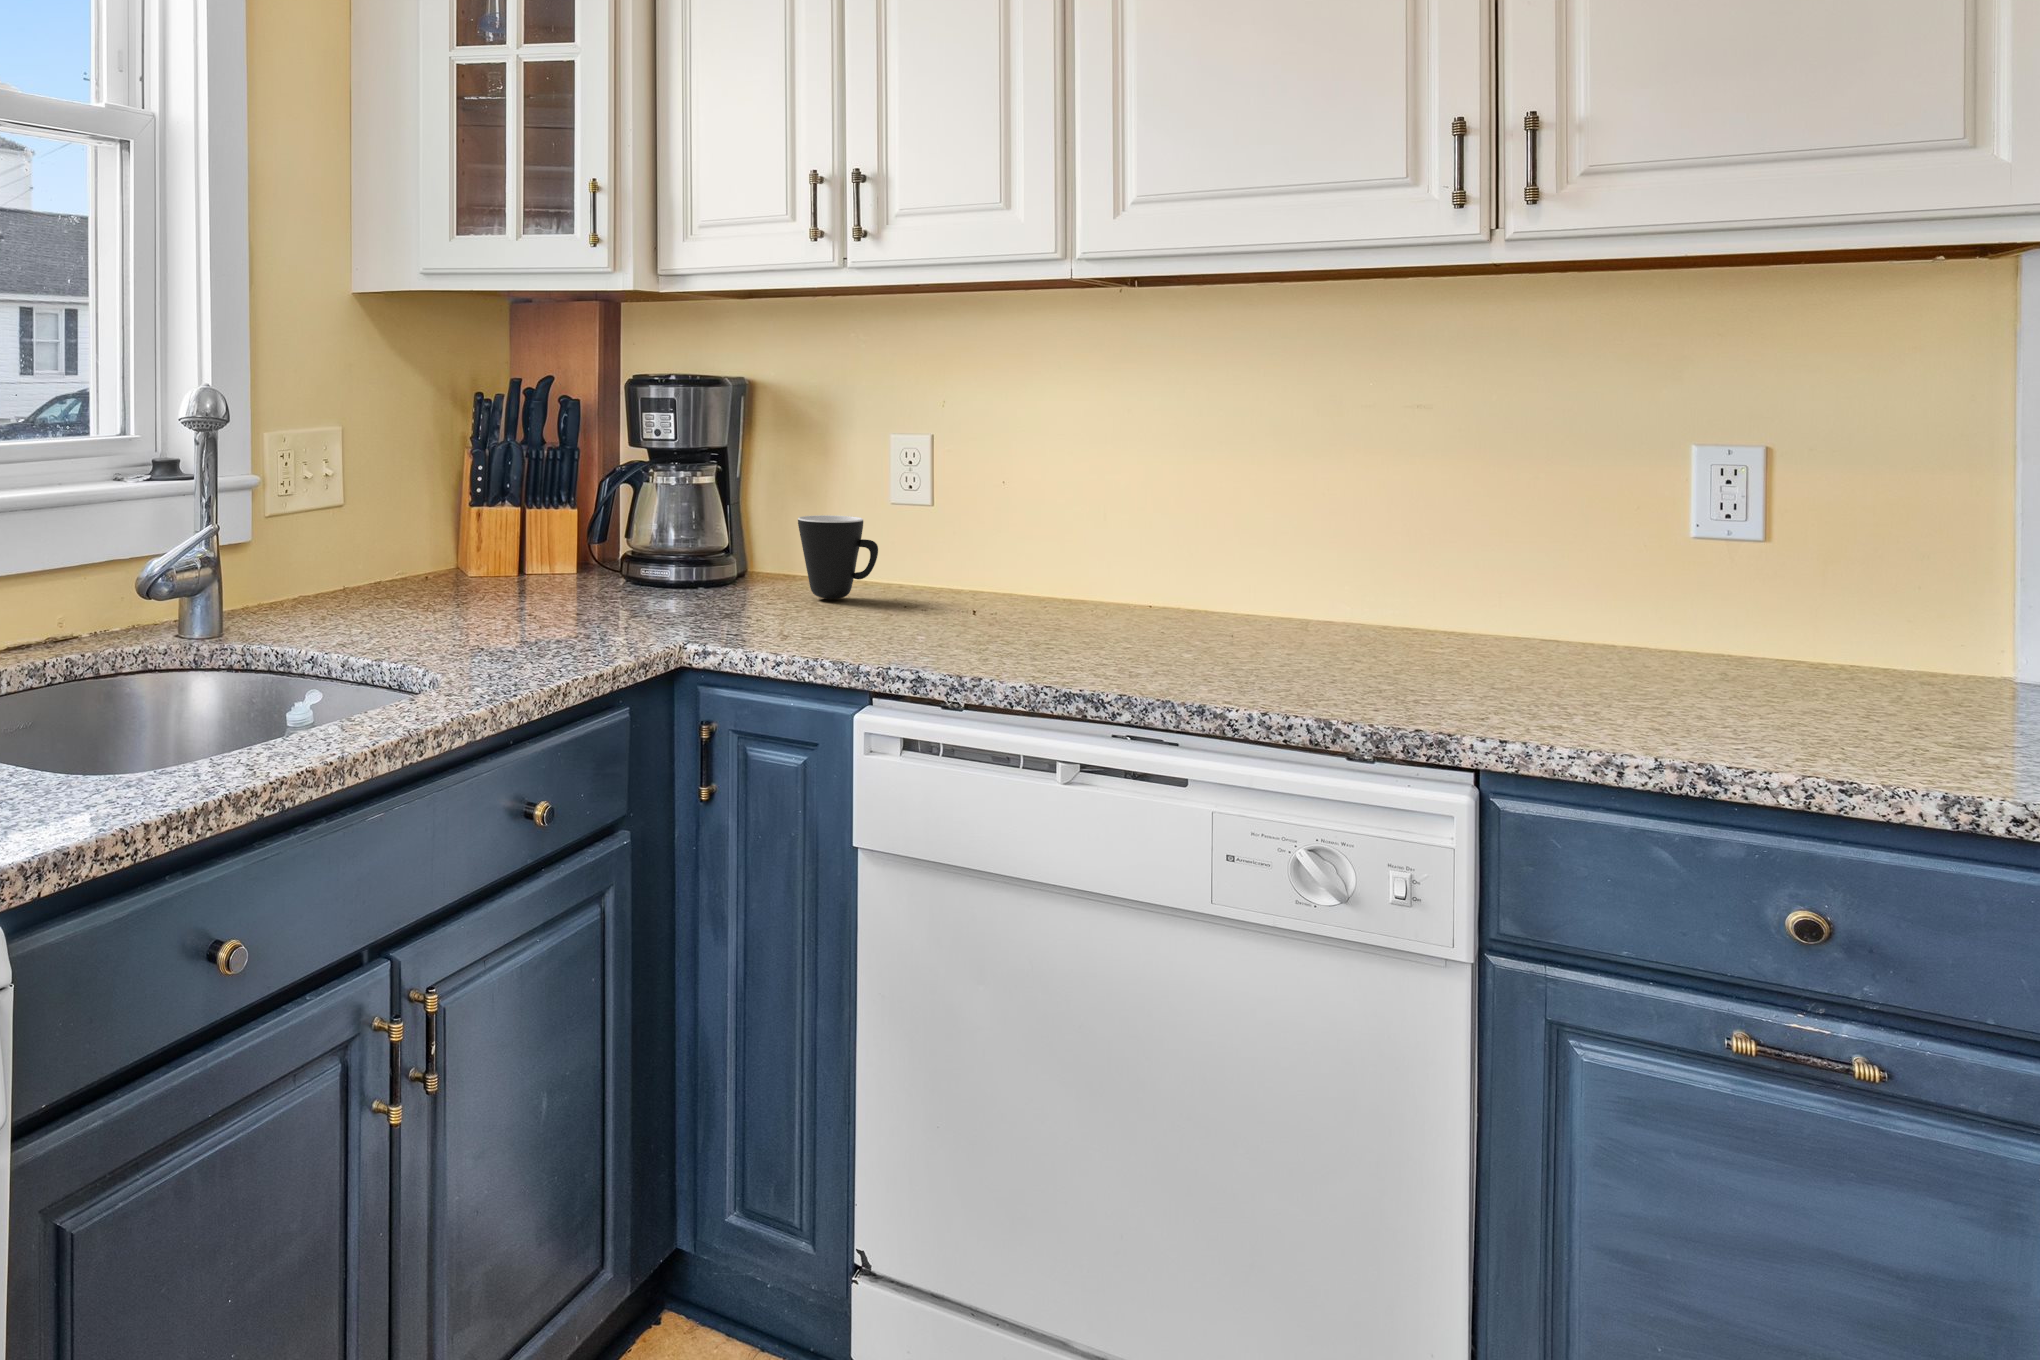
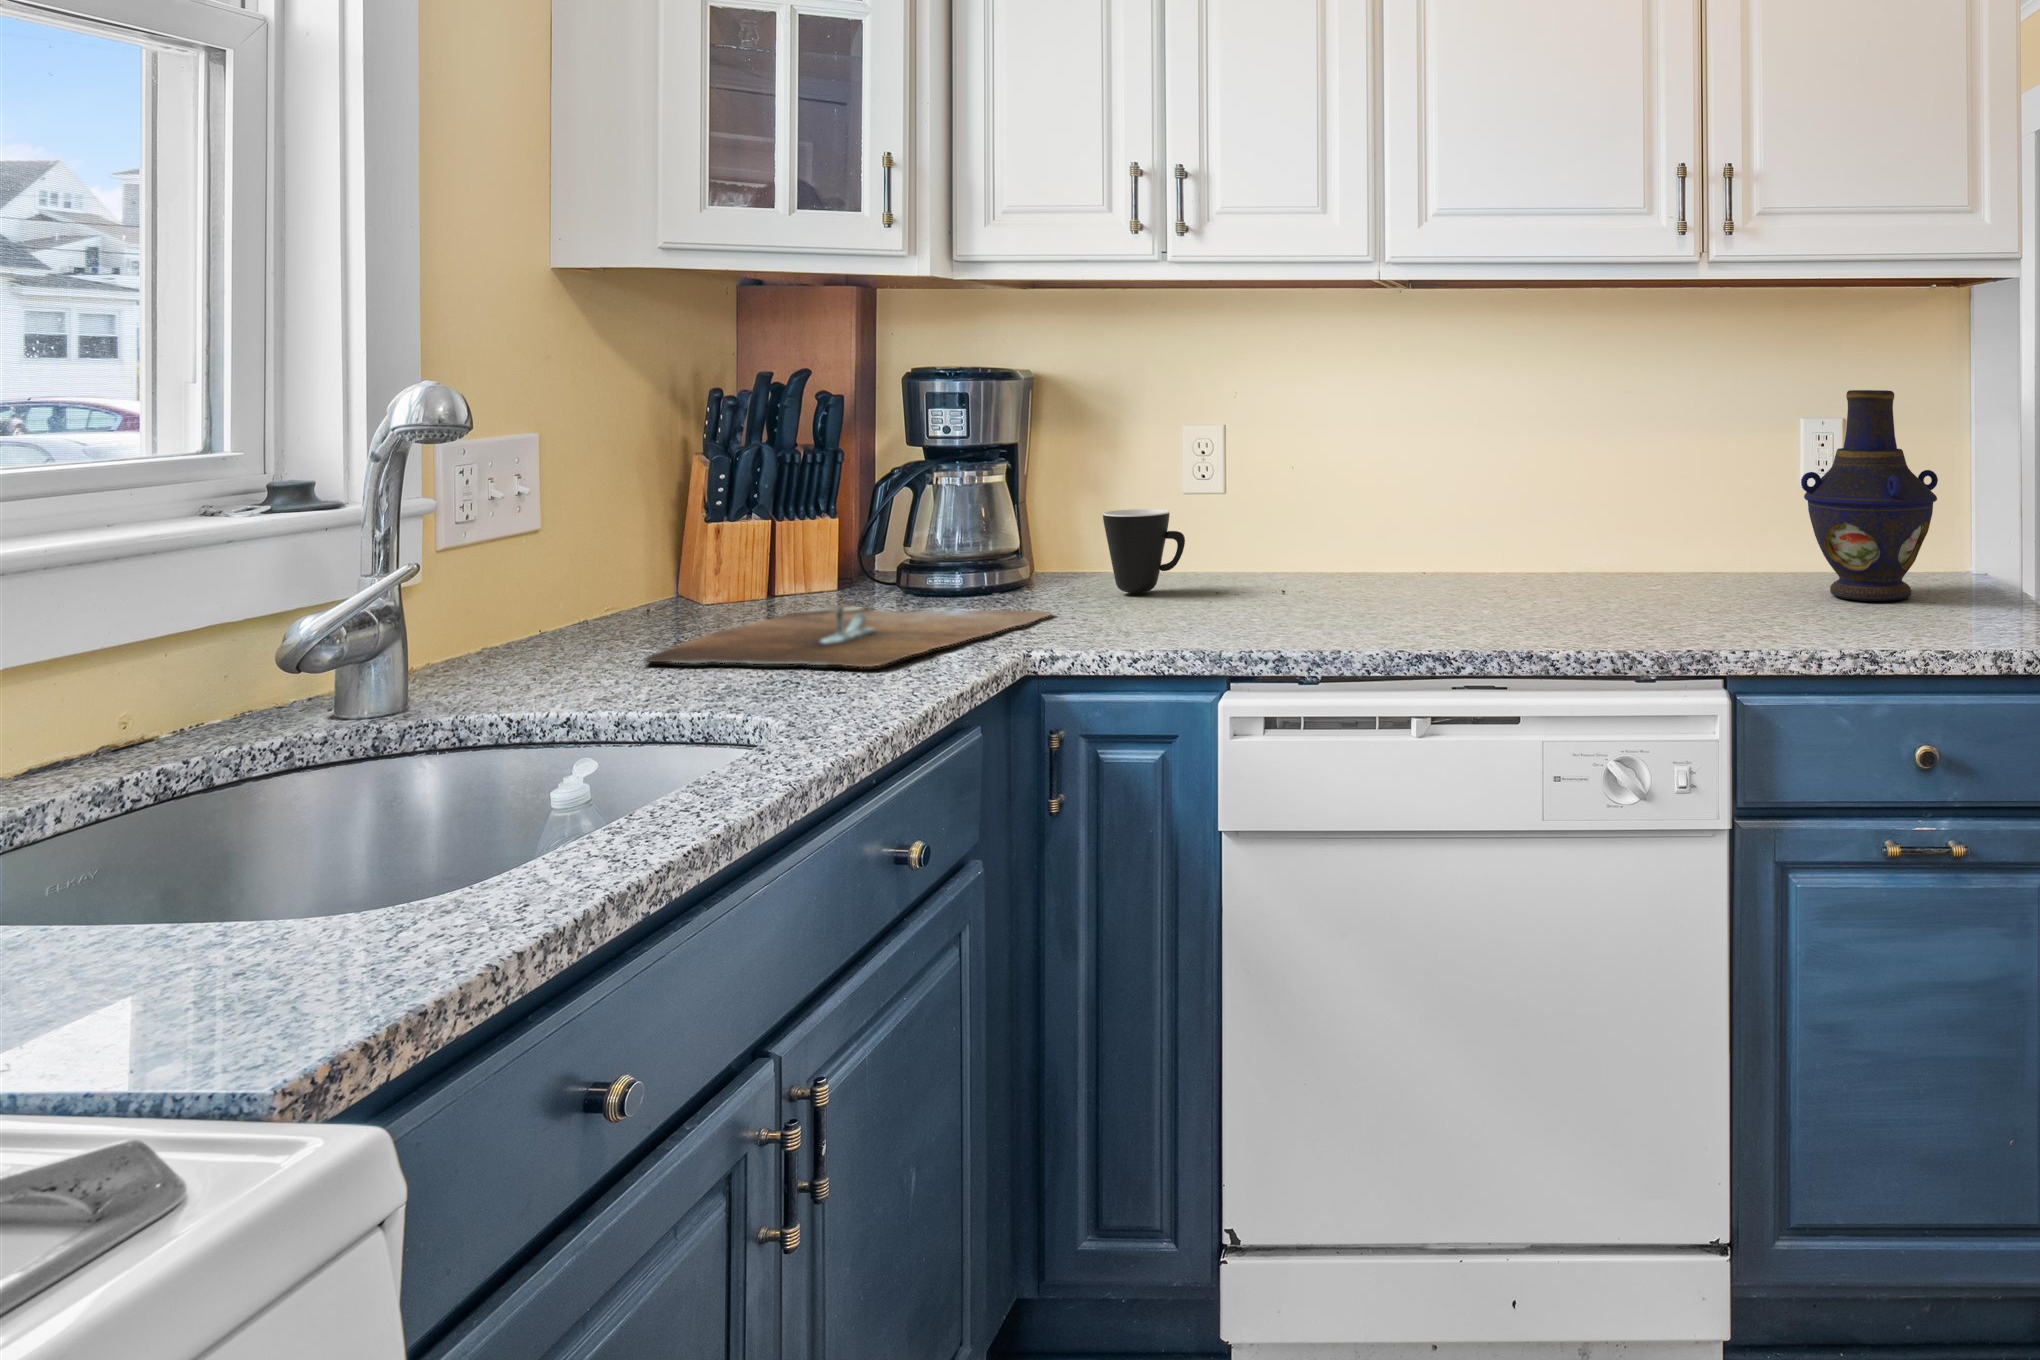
vase: none [1656,407,1906,700] -> present [1801,390,1938,601]
cutting board: none [392,586,739,641] -> present [645,605,1051,667]

